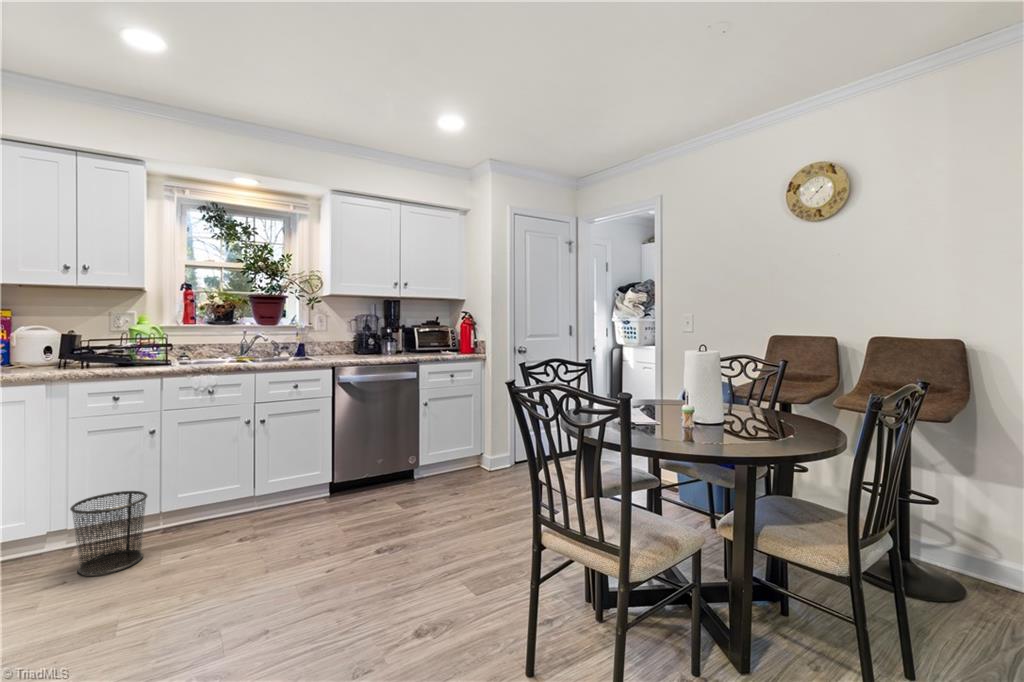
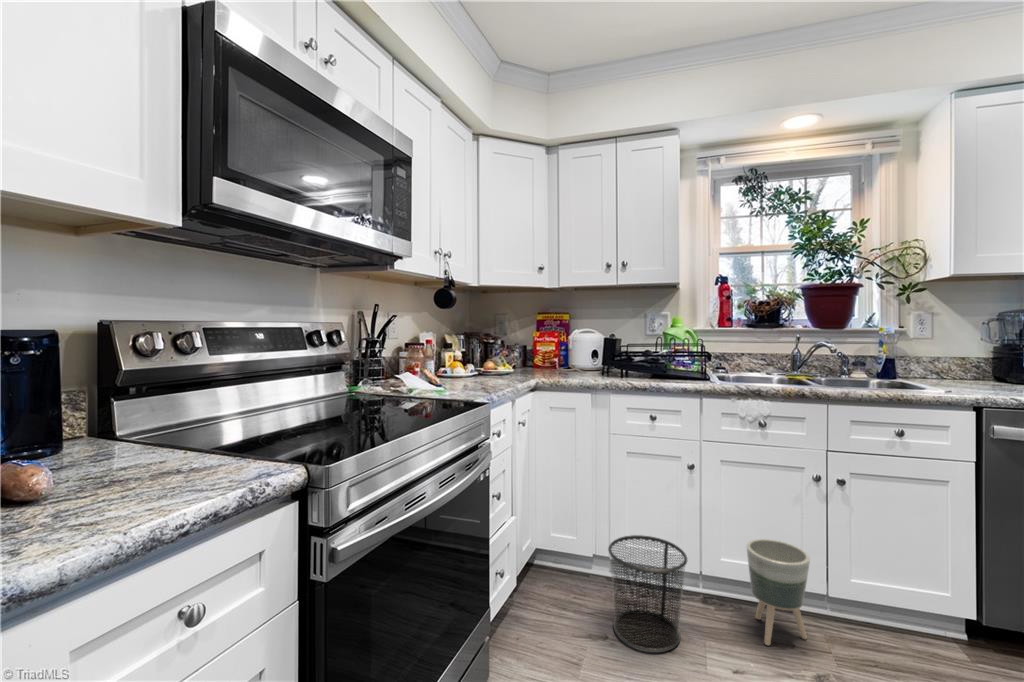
planter: none [198,470,241,537] -> present [747,539,810,645]

